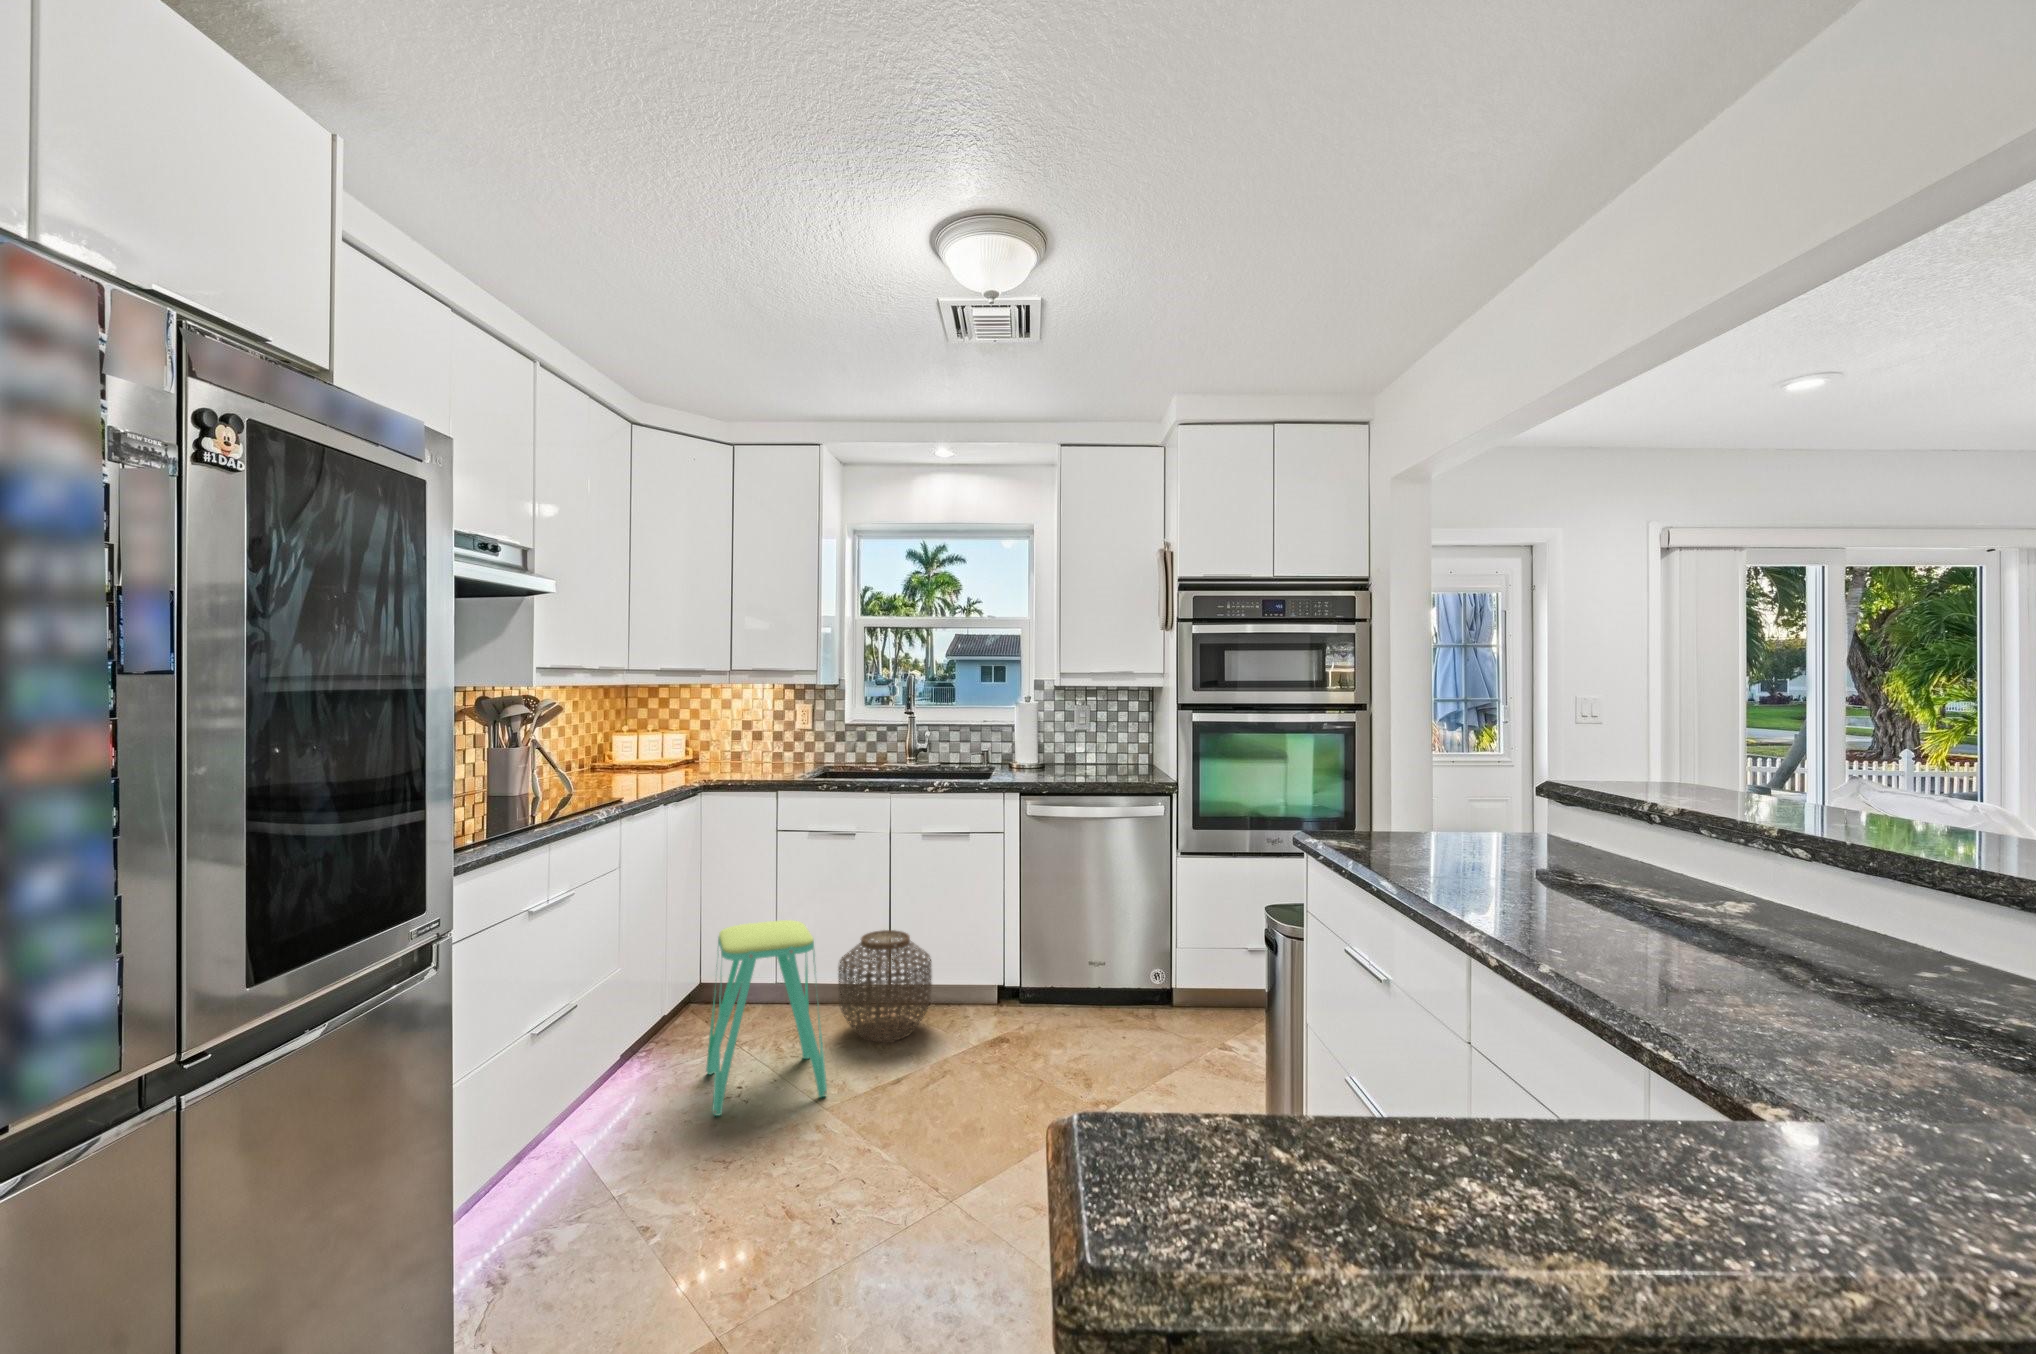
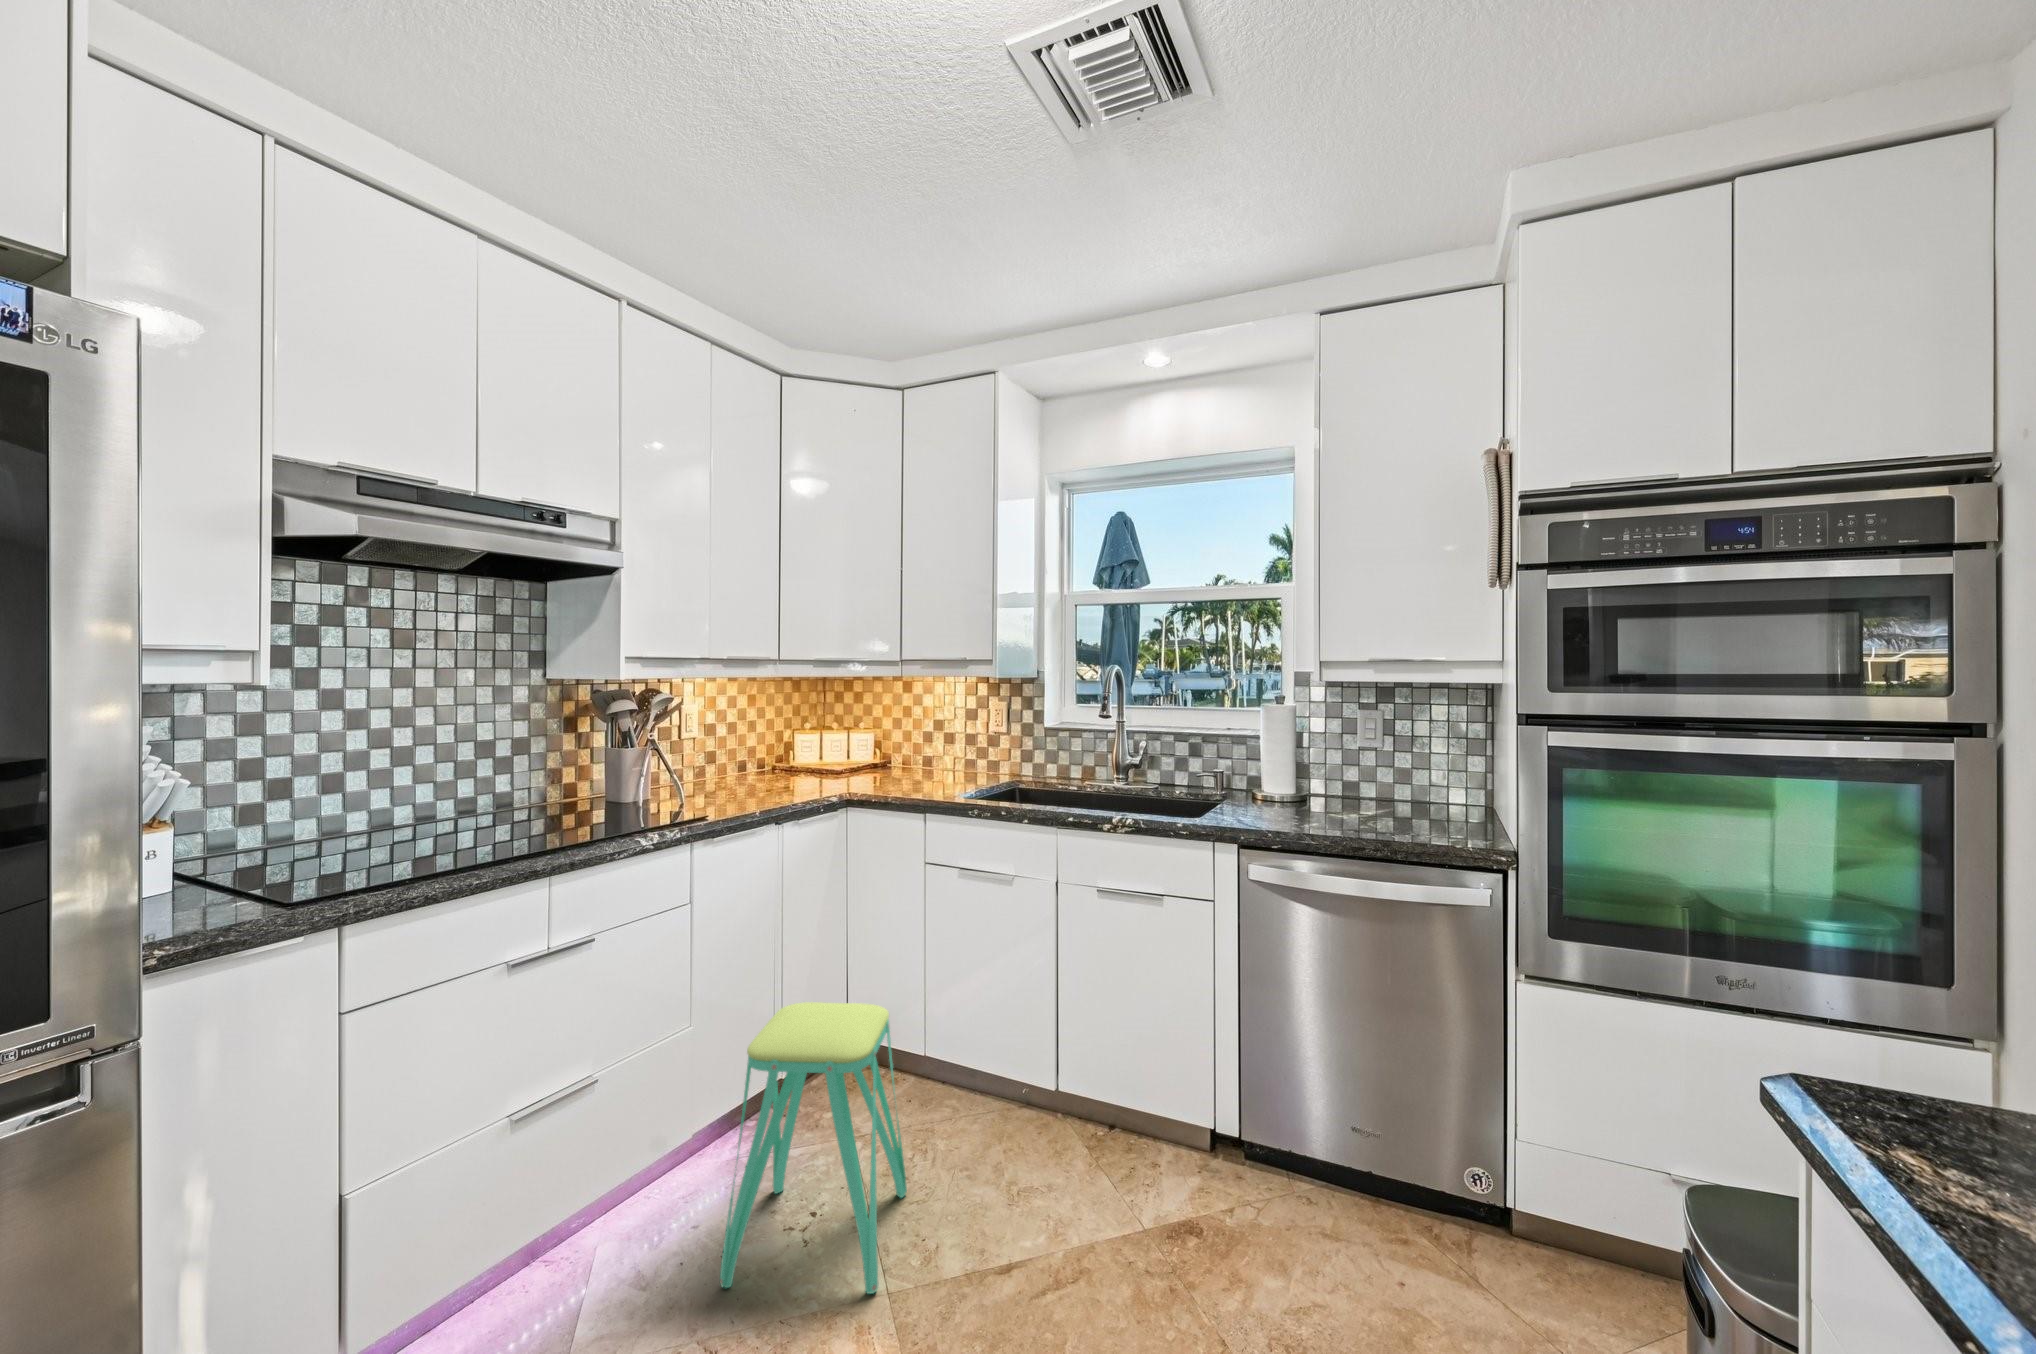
woven basket: present [838,930,931,1042] -> none [959,1022,1090,1193]

